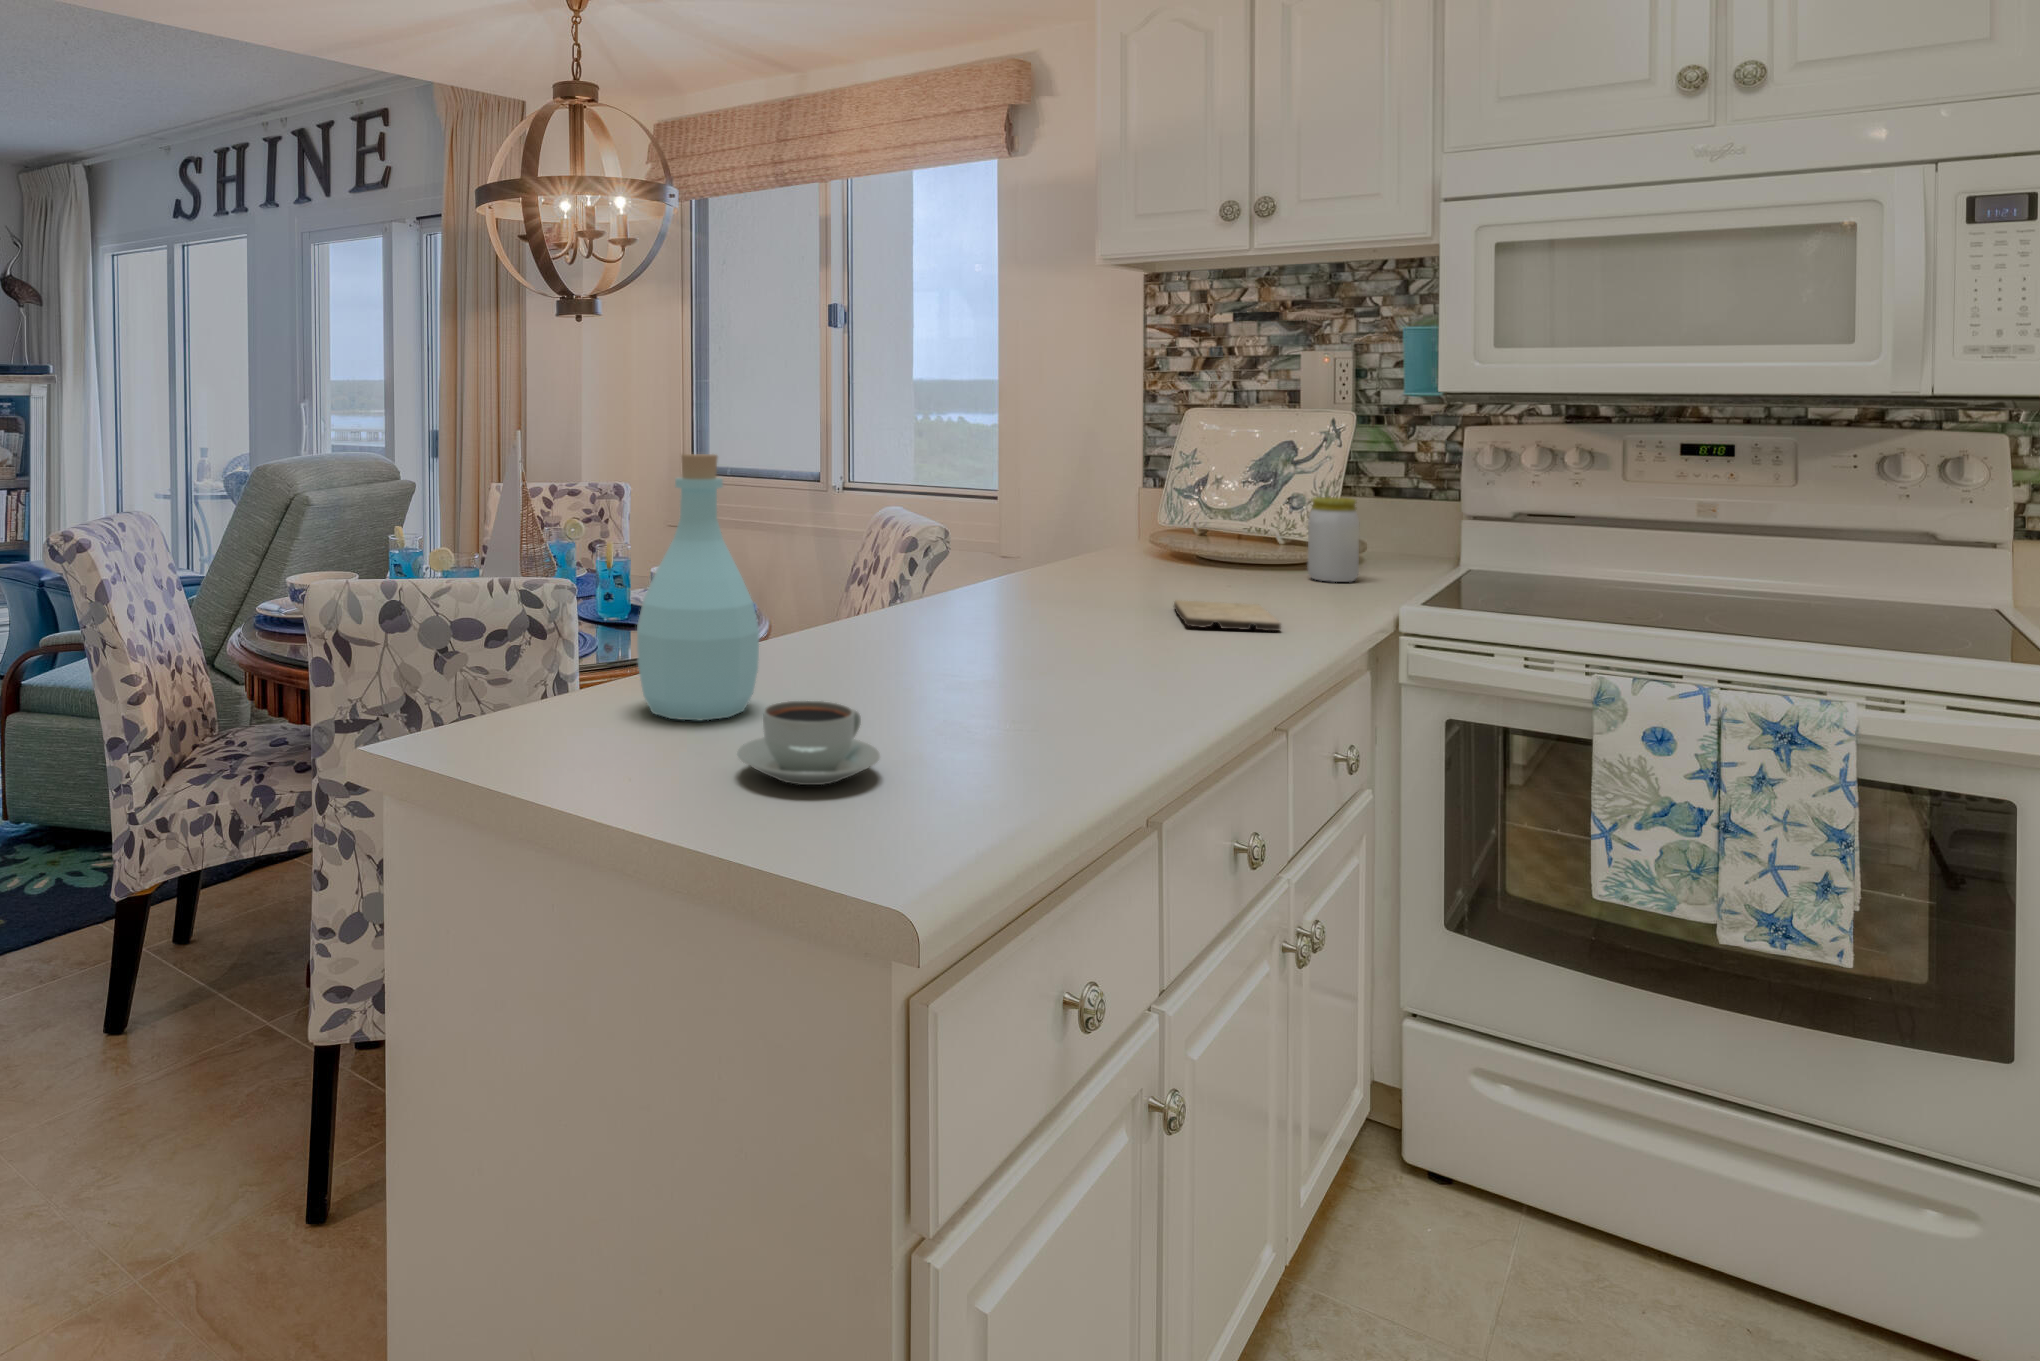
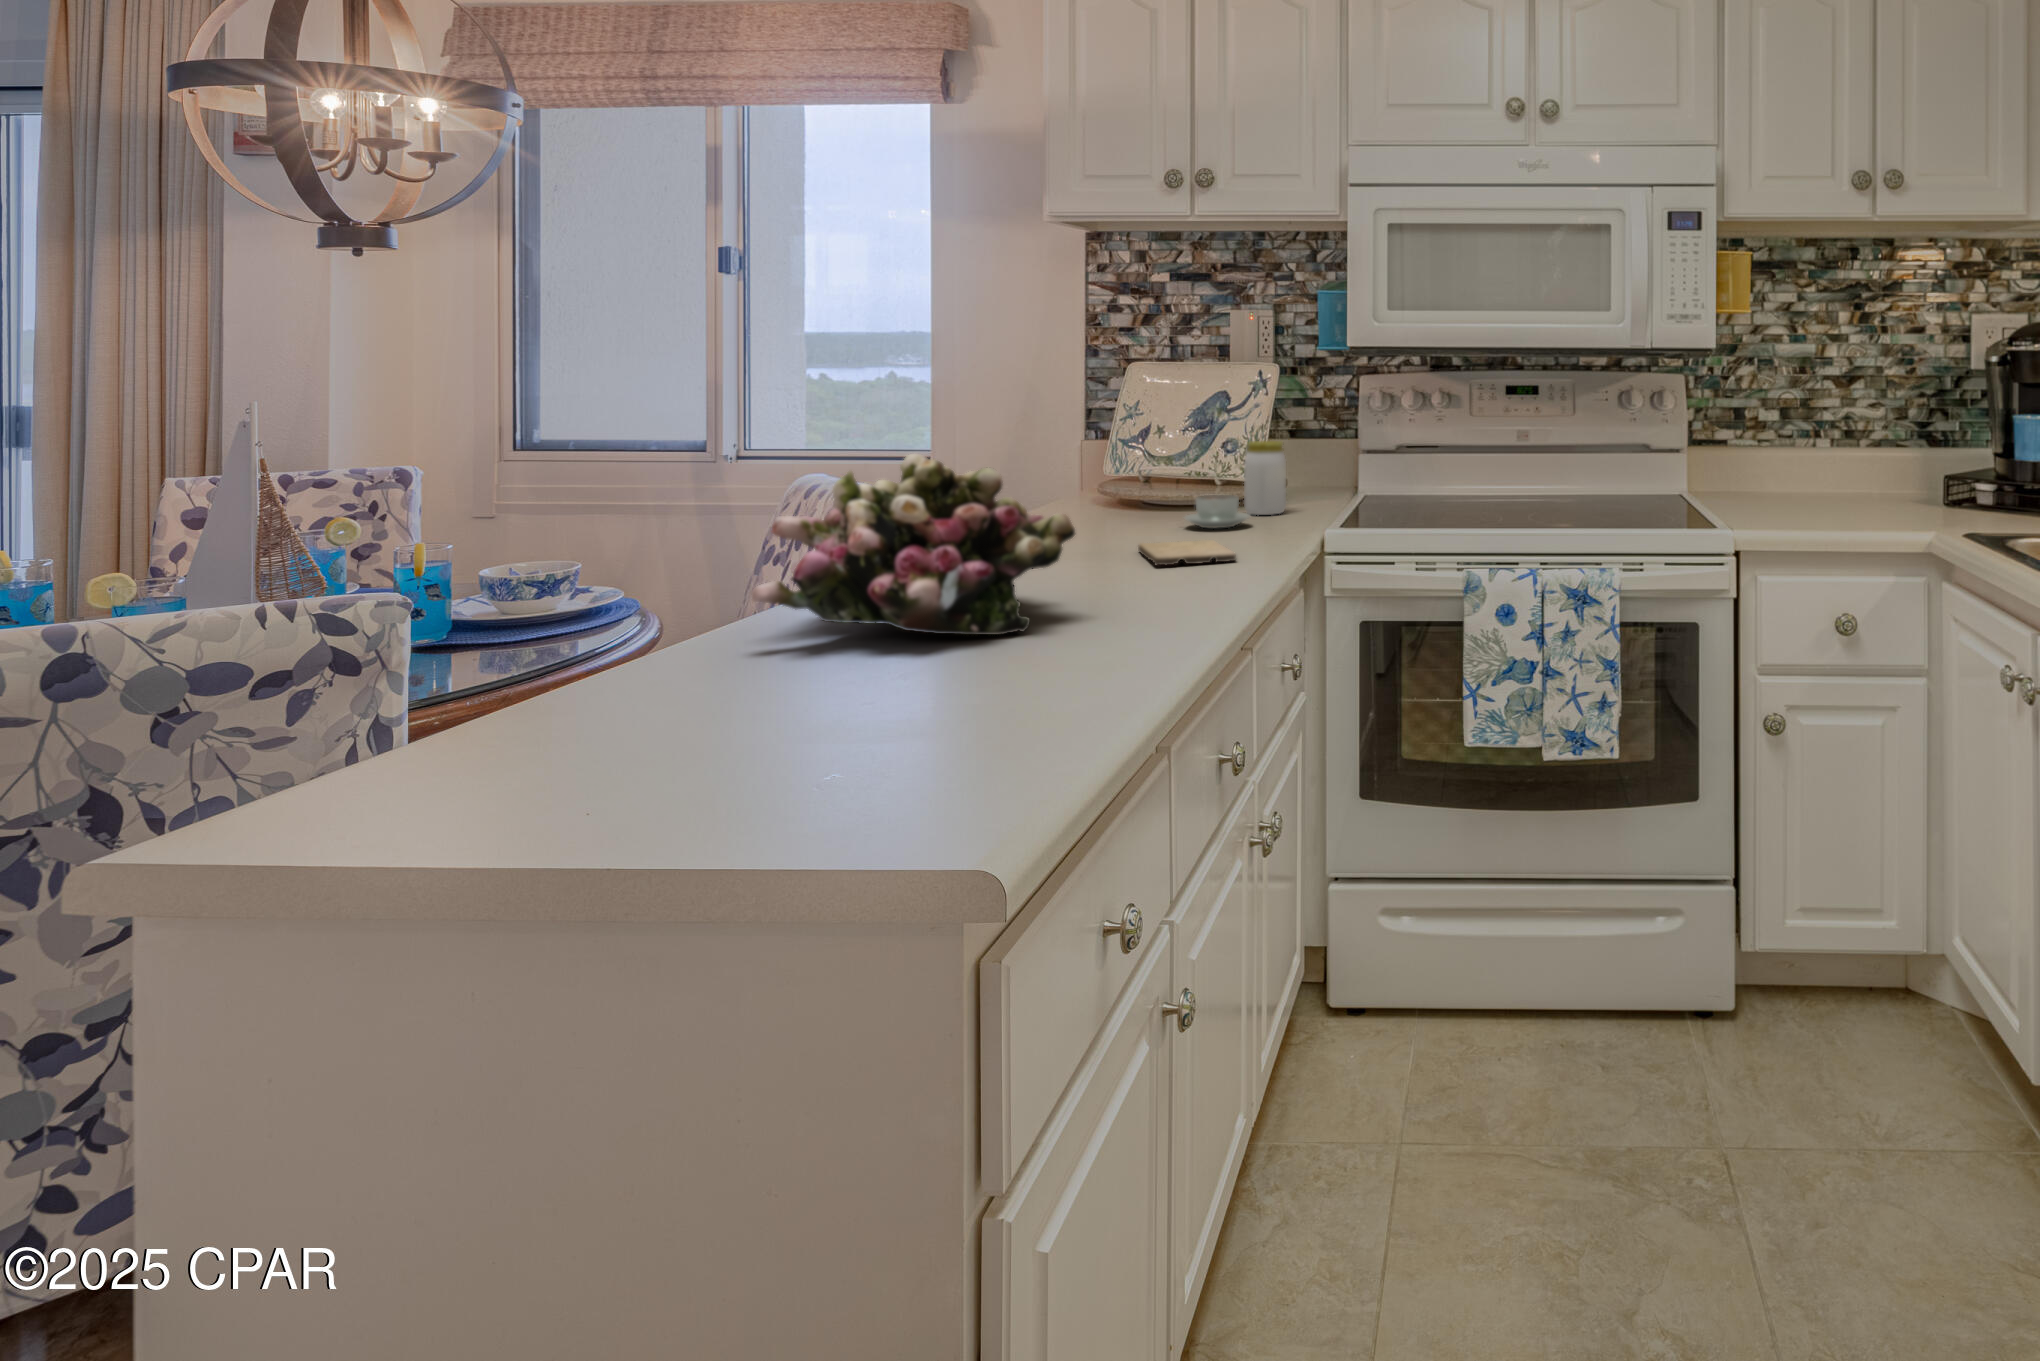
bottle: present [637,454,759,721] -> none [574,426,741,726]
flower arrangement: none [788,491,1084,681] -> present [752,454,1075,635]
coffee cup: present [737,701,880,785] -> present [1185,495,1251,528]

